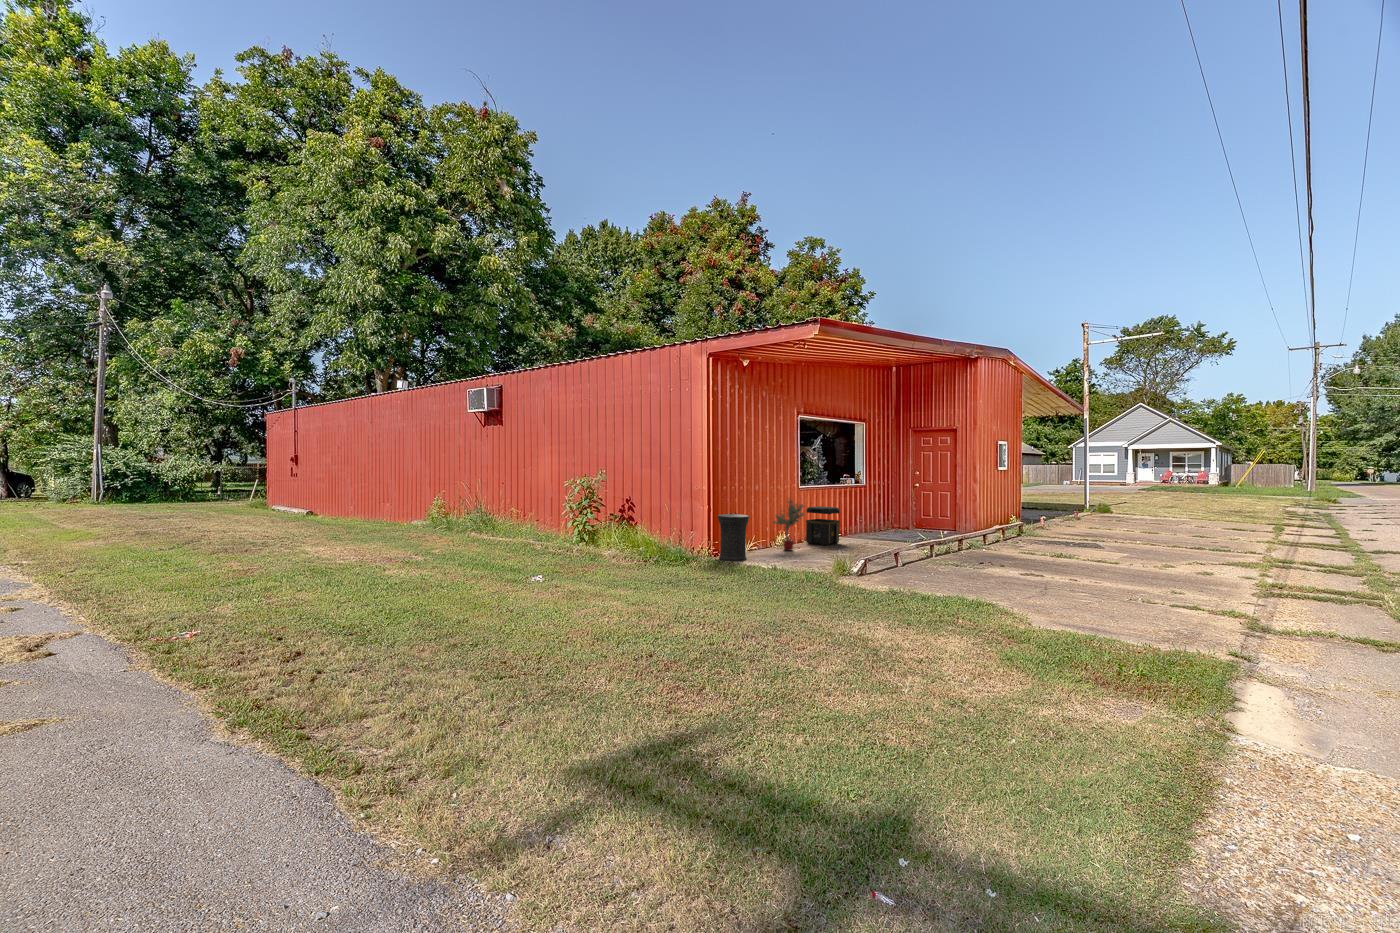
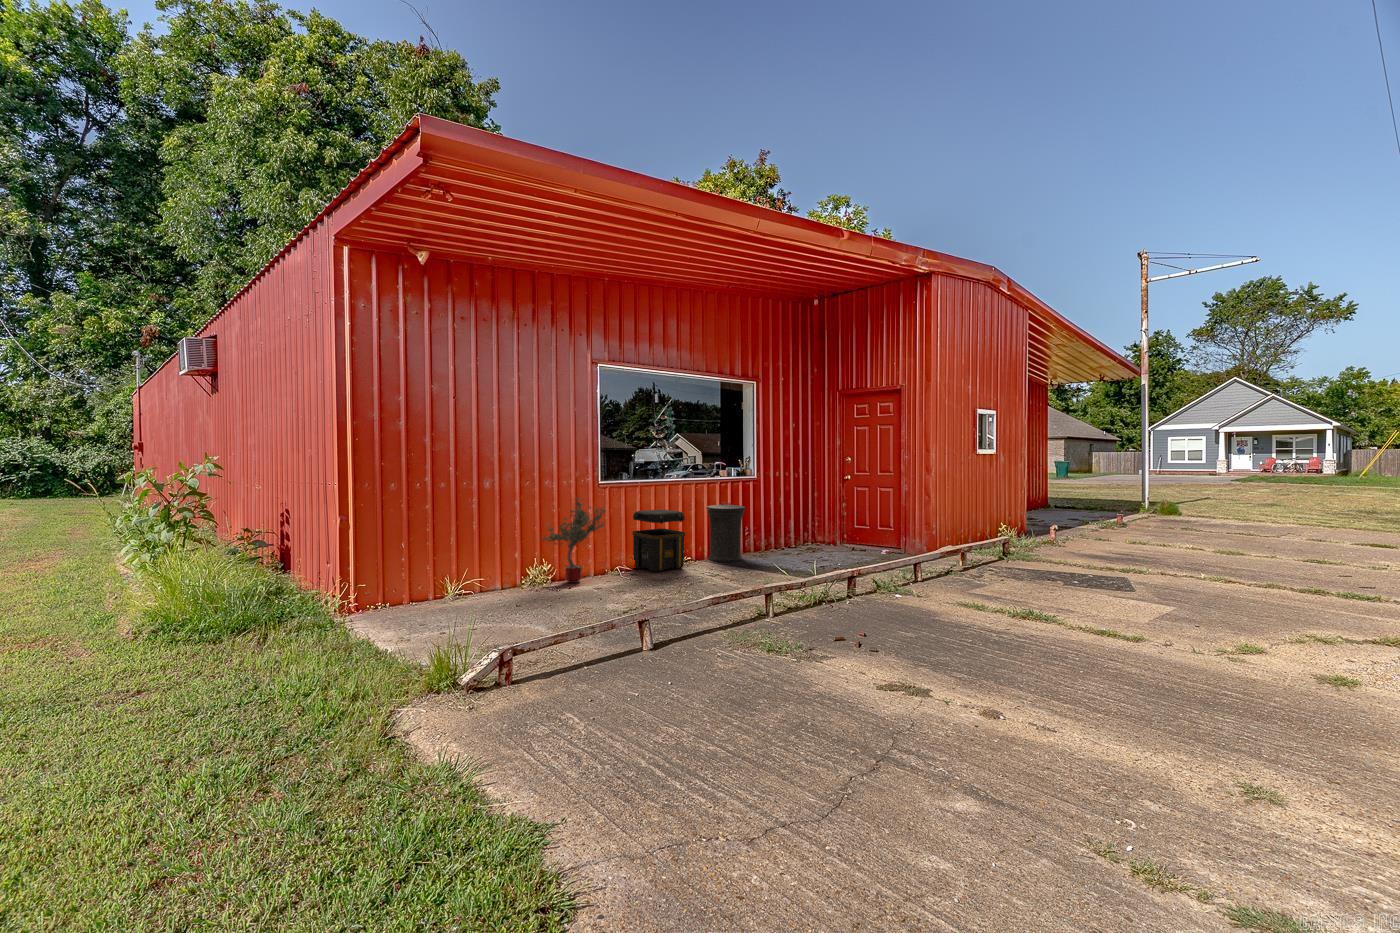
trash can: present [717,512,749,561] -> present [707,502,745,562]

